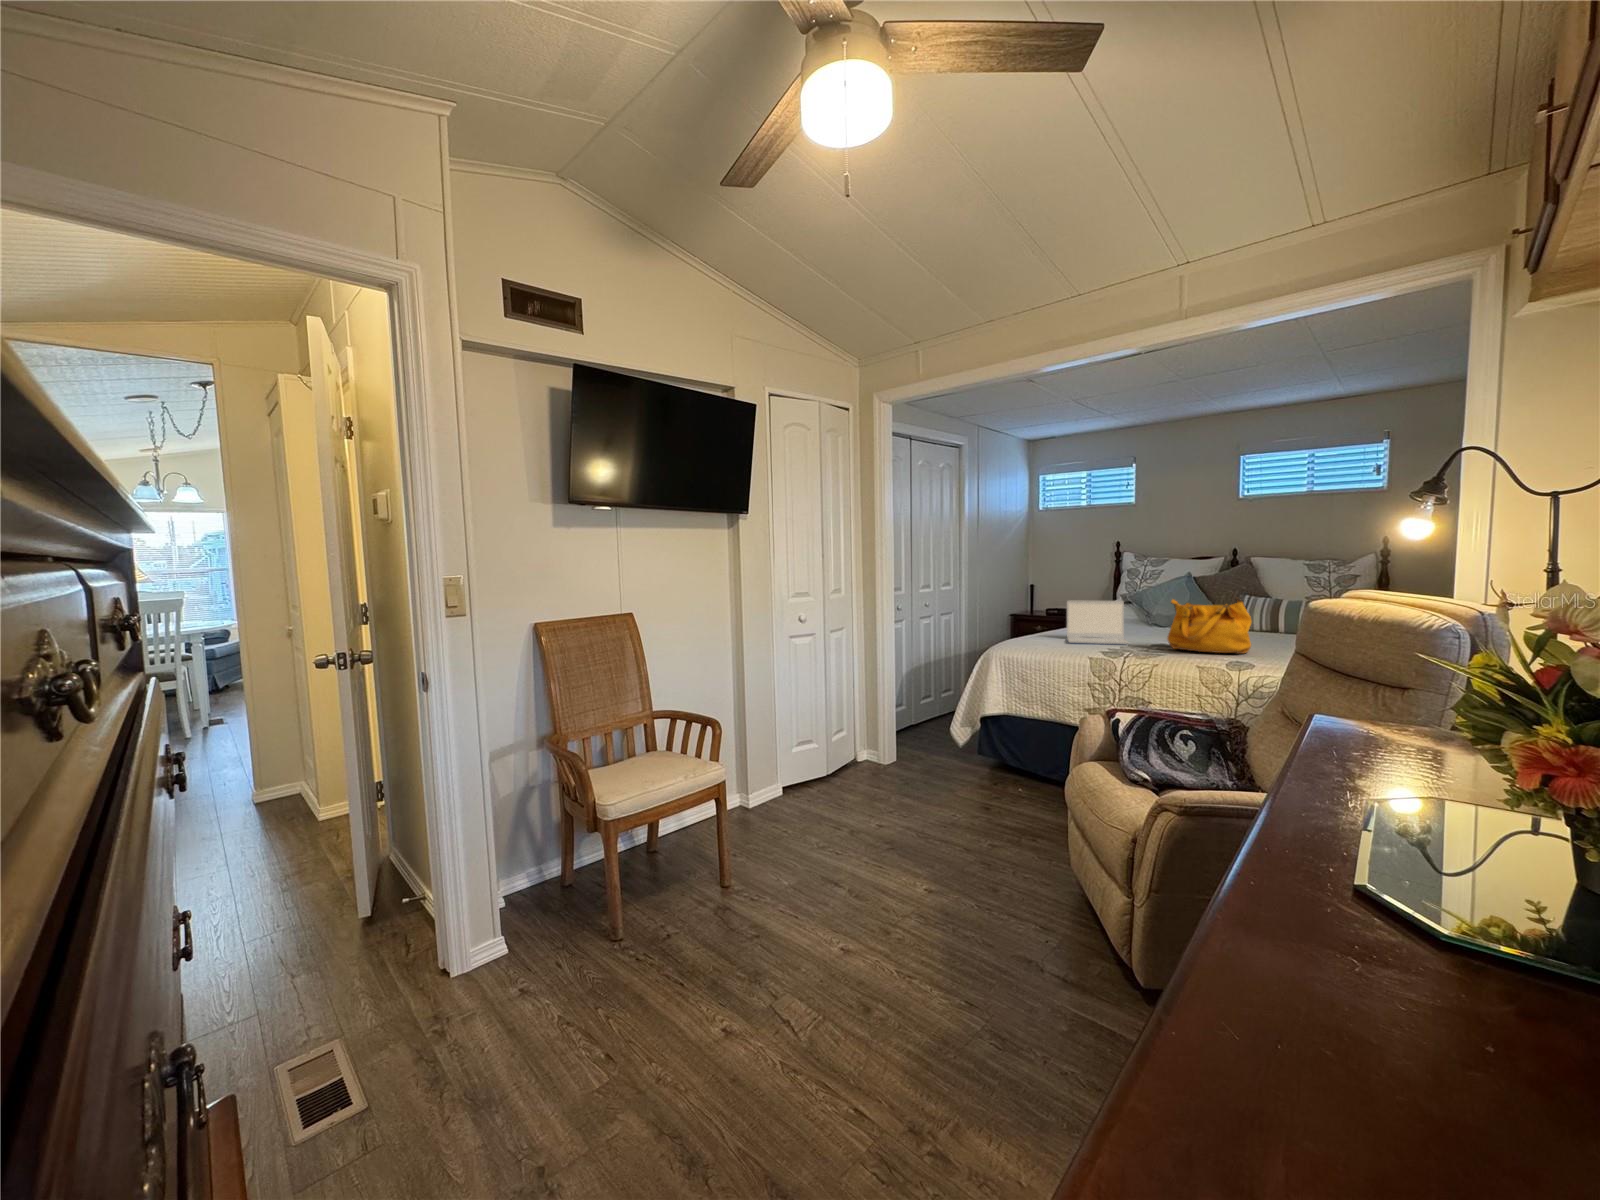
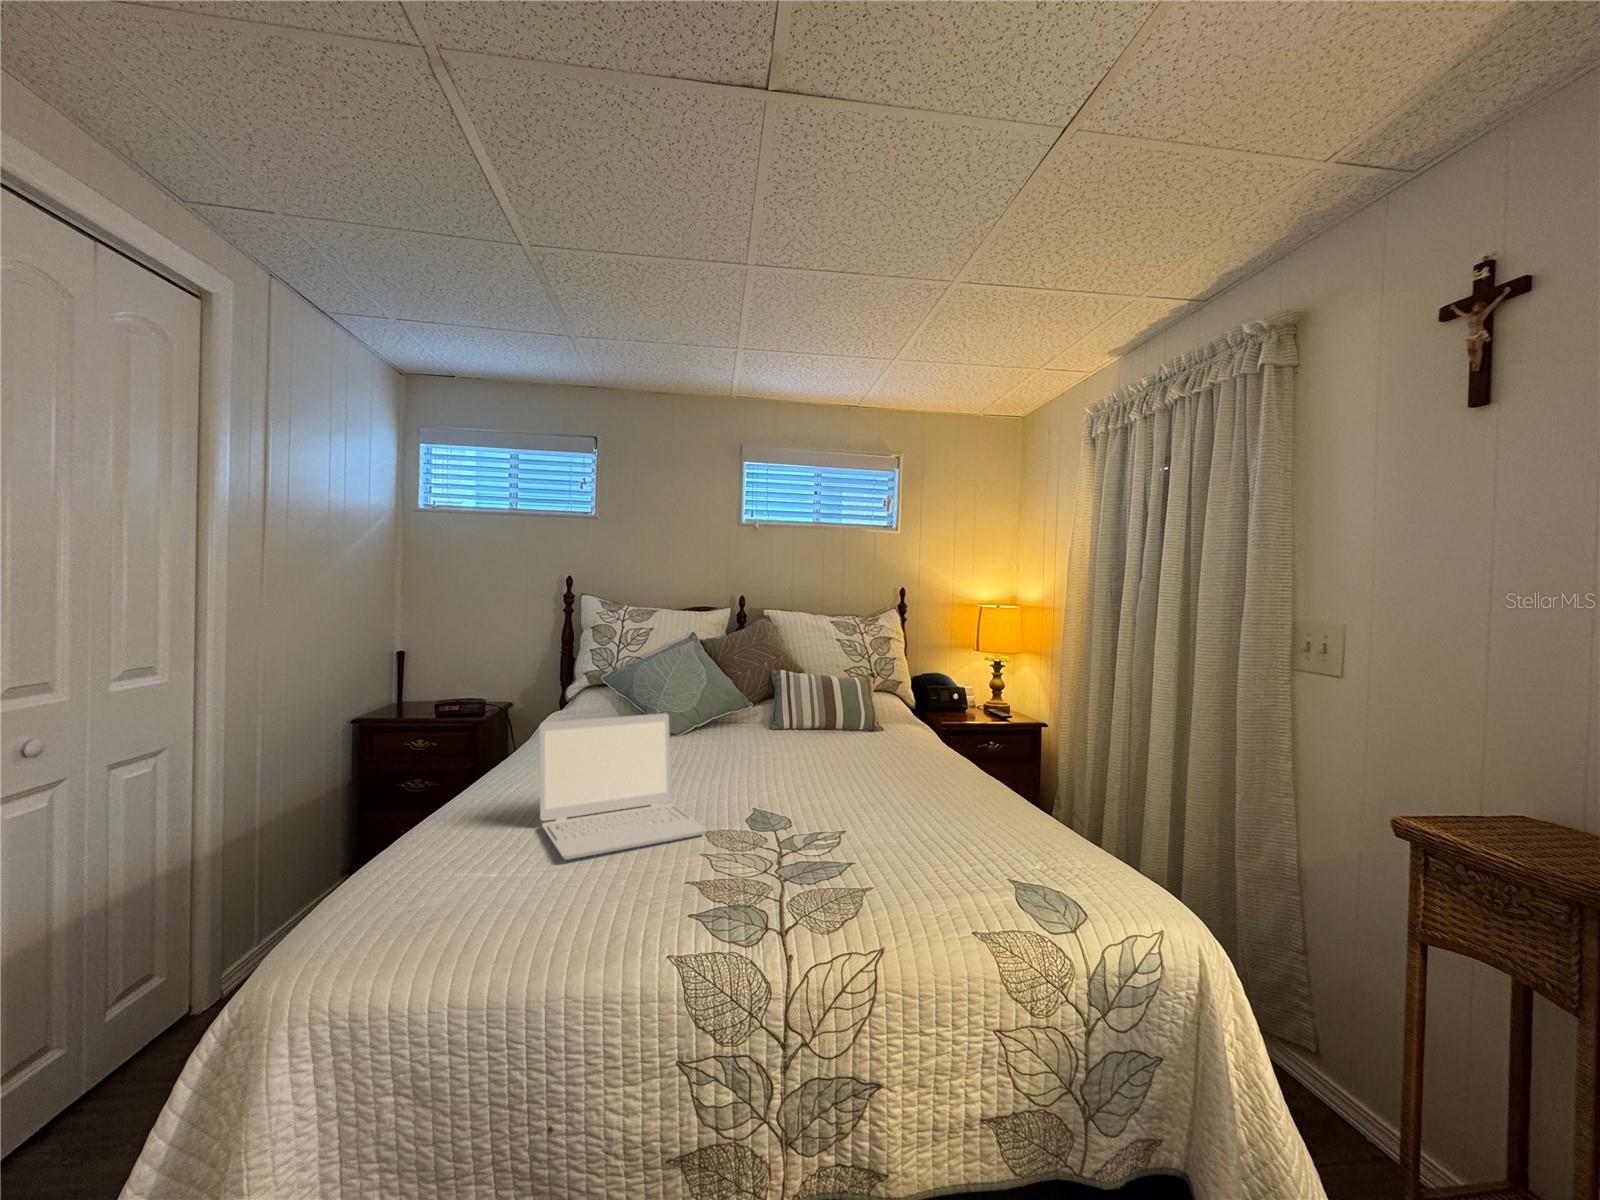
handbag: present [1167,597,1252,654] -> none [805,711,964,851]

